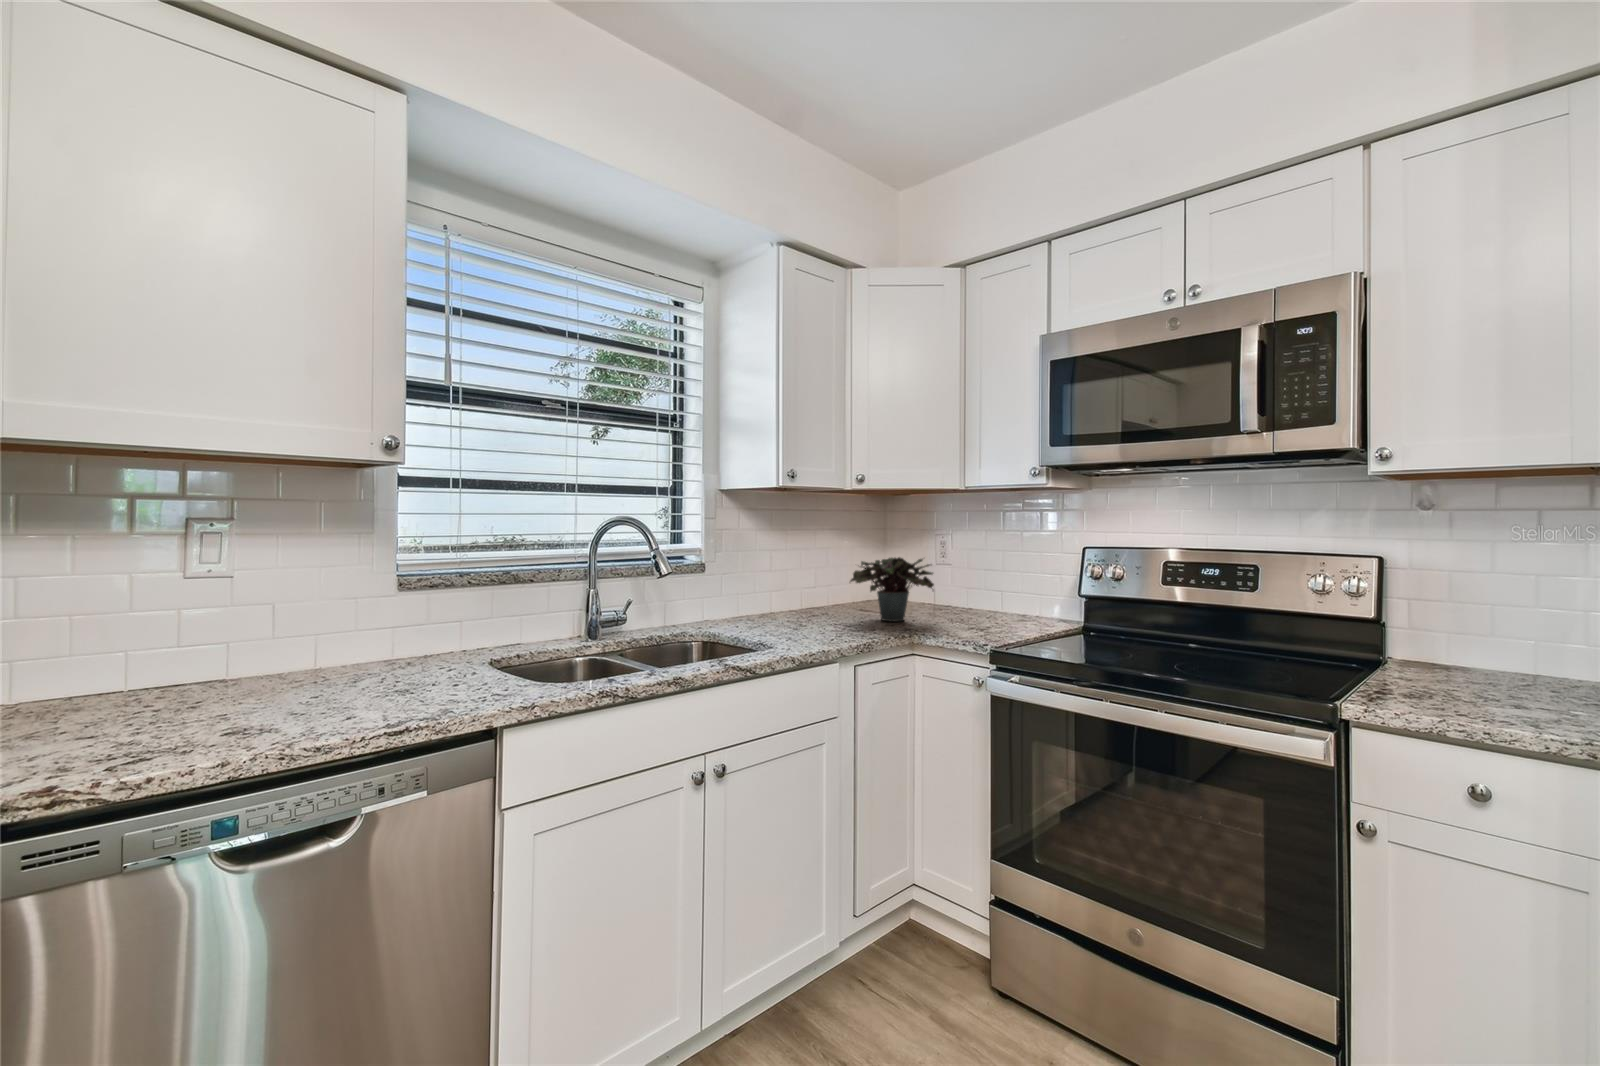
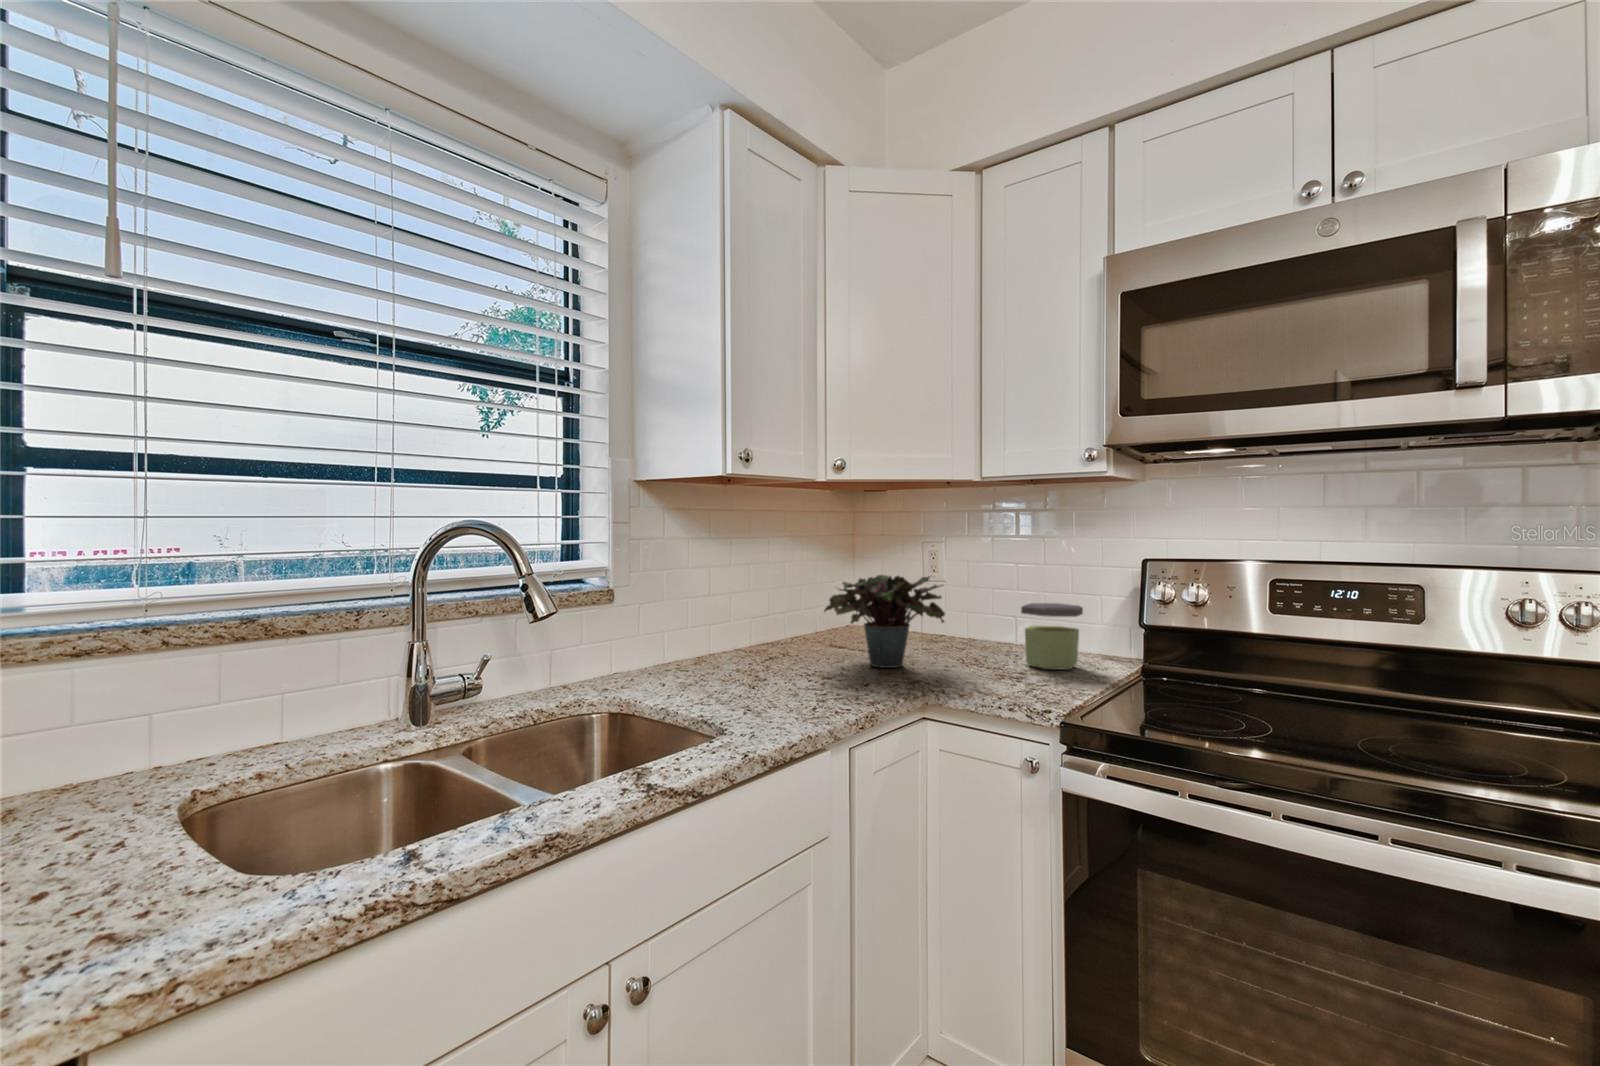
jar: none [990,579,1035,625] -> present [1021,603,1083,670]

